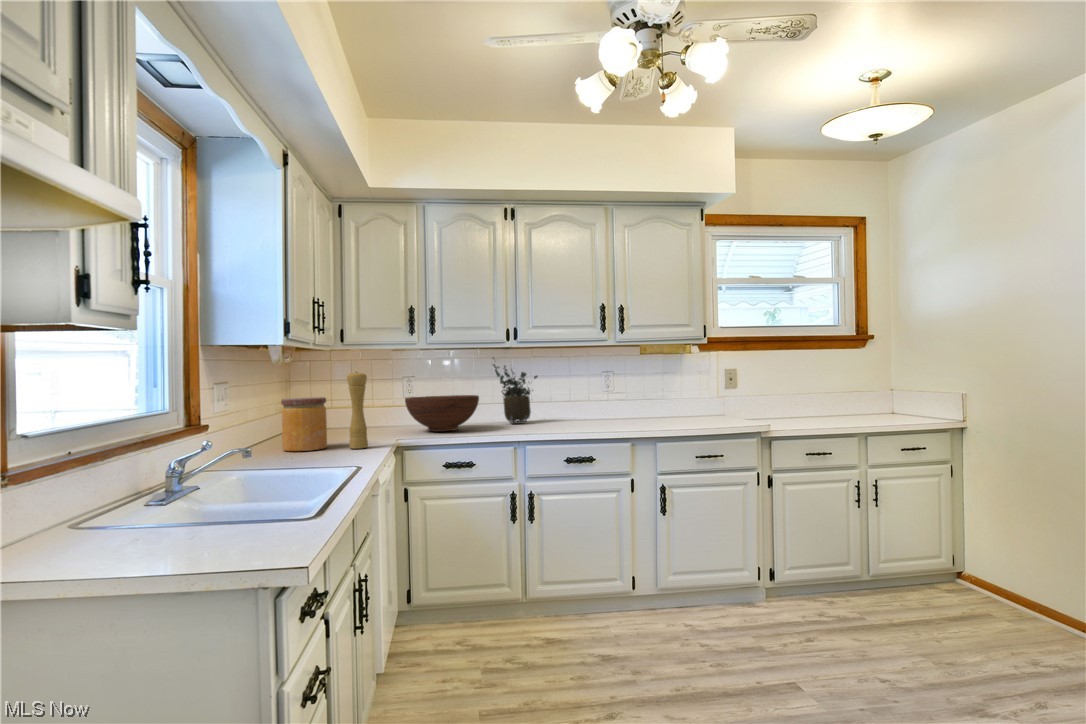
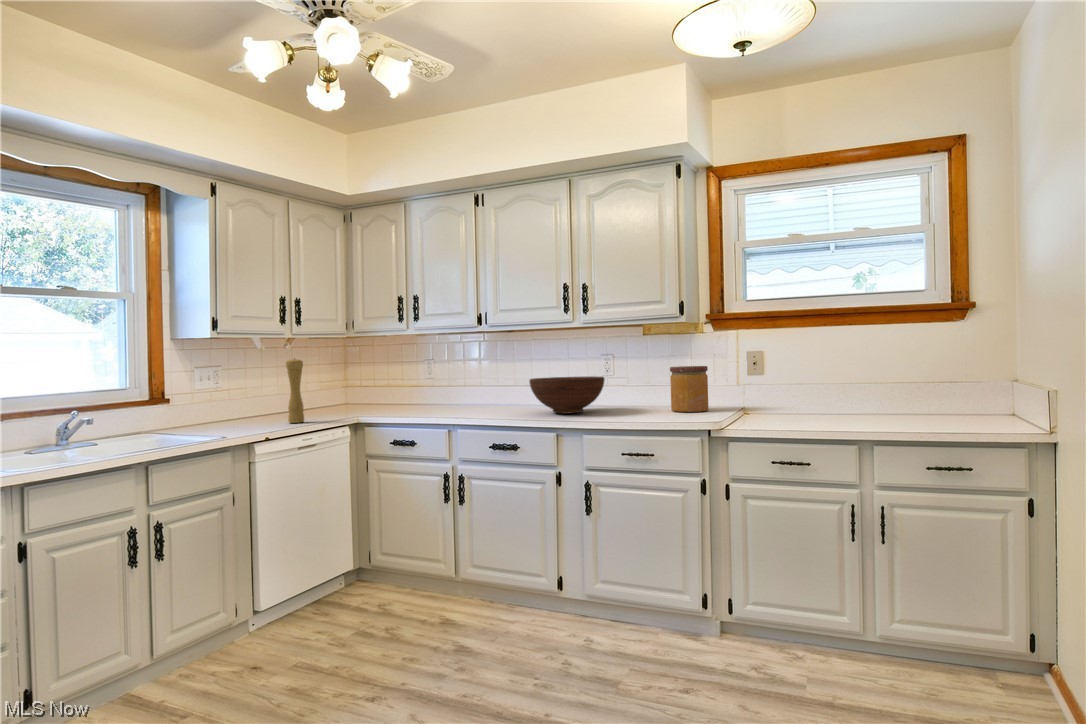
potted plant: present [493,358,537,423] -> none [479,341,523,406]
fruit bowl: present [405,395,479,432] -> present [530,376,604,414]
jar: present [281,397,327,451] -> present [670,366,709,412]

